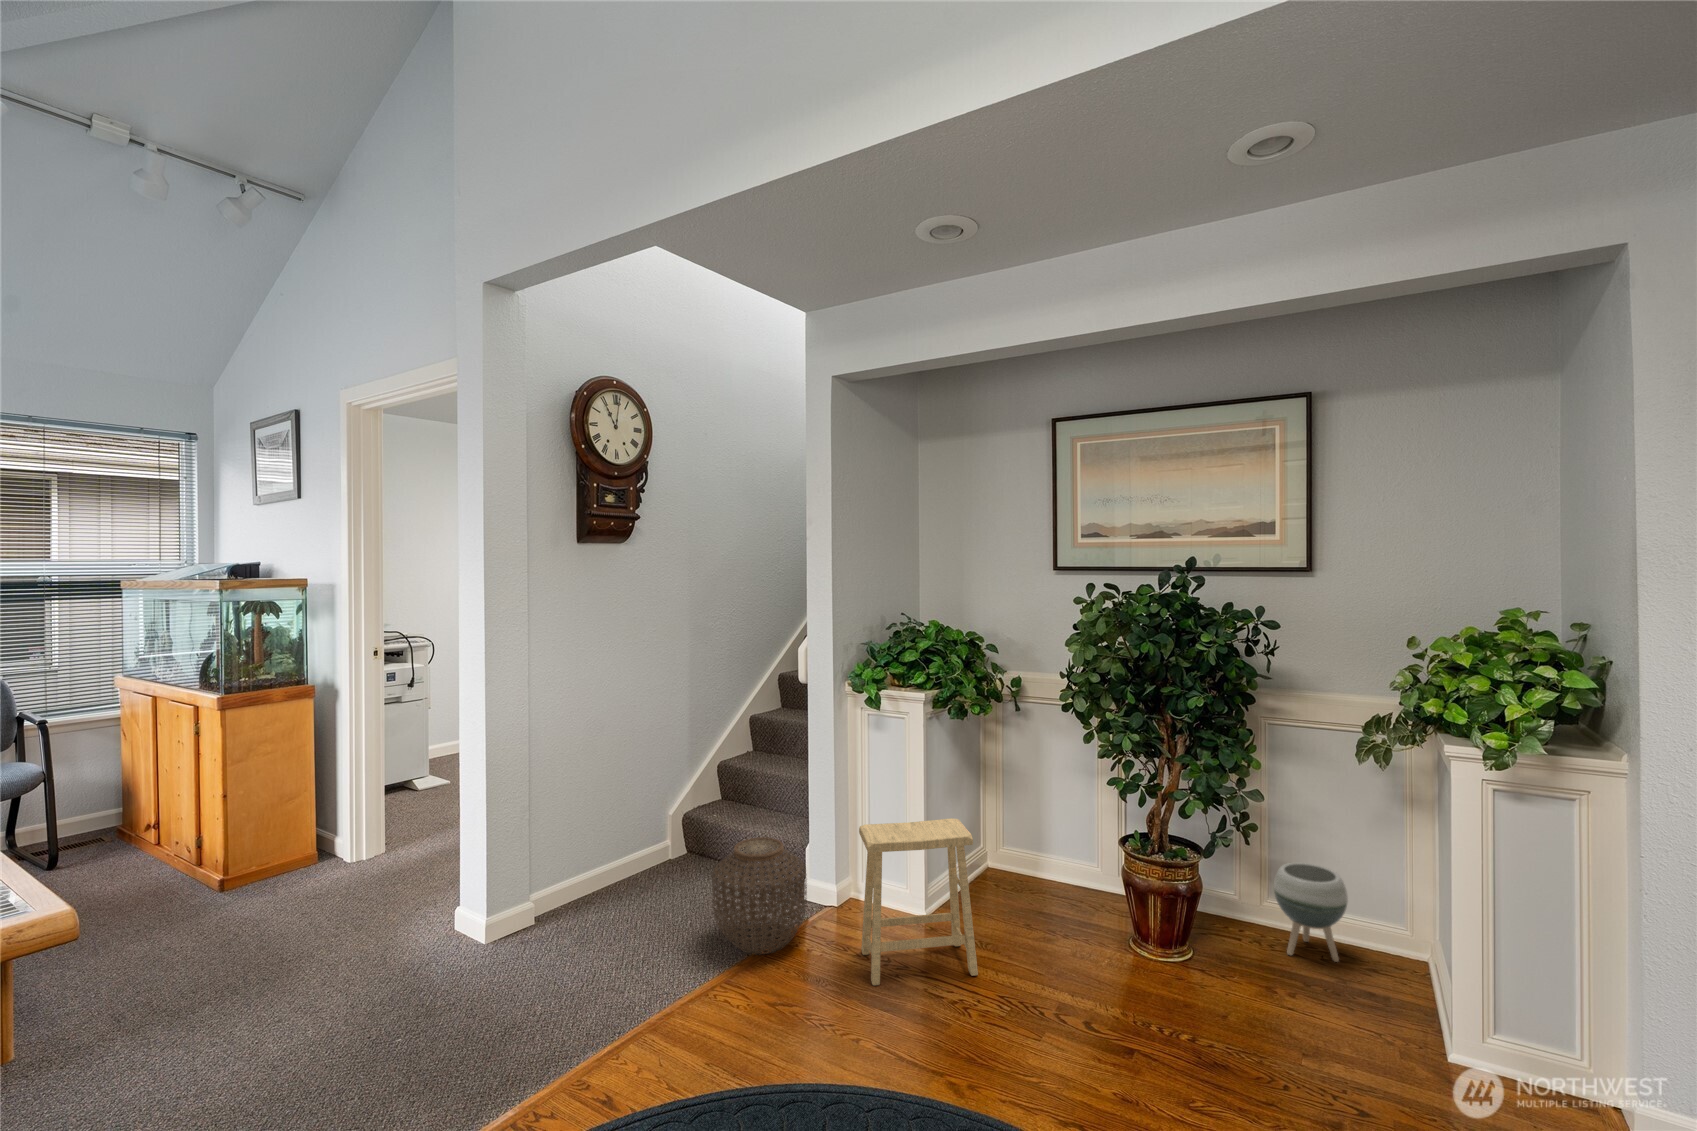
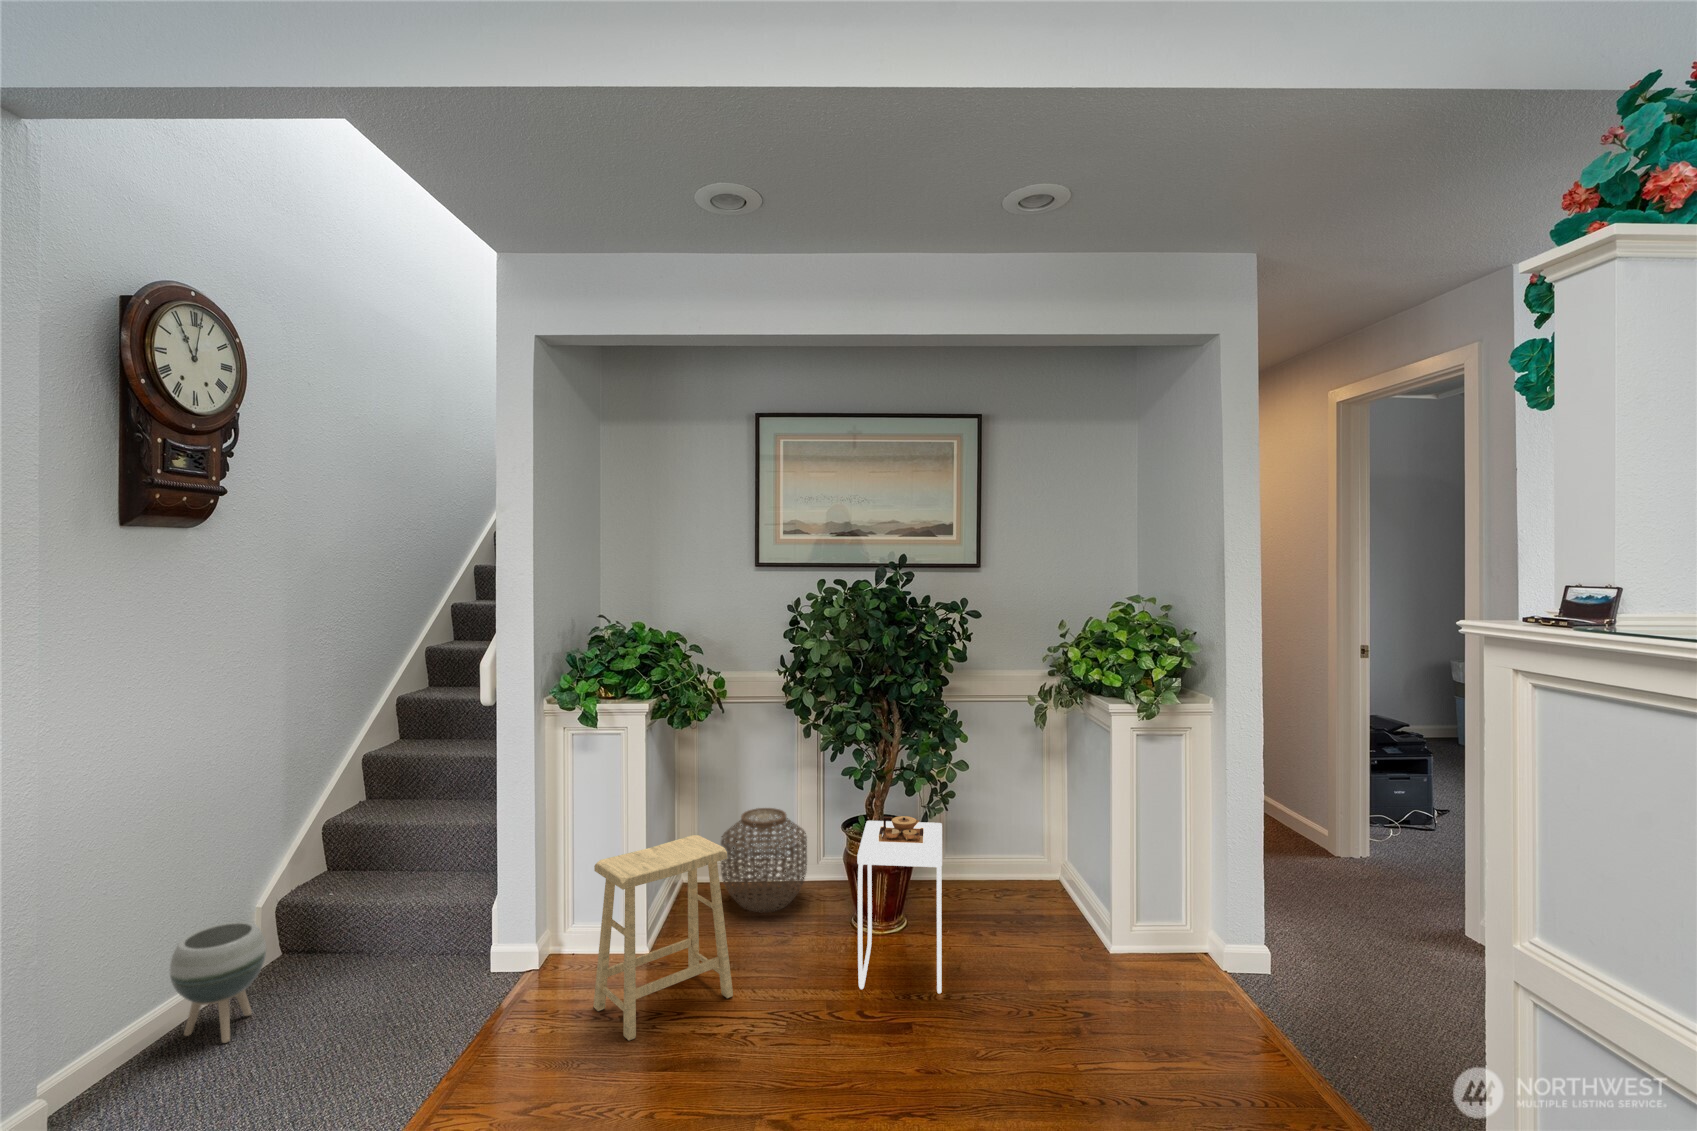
side table: none [1095,834,1219,1035] -> present [857,816,942,993]
woven basket: present [712,837,807,954] -> present [721,808,807,912]
planter: present [1274,863,1348,962] -> present [170,921,266,1043]

